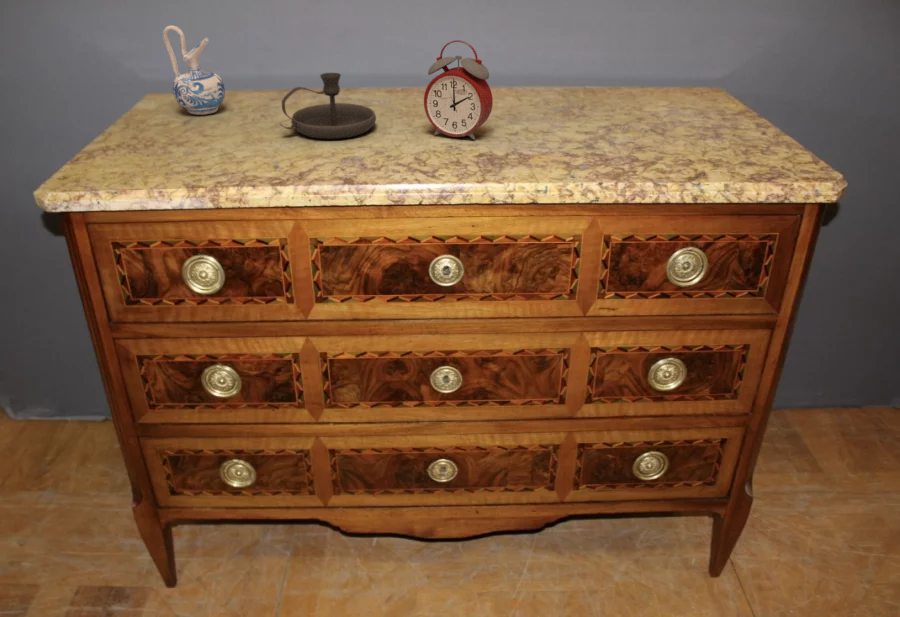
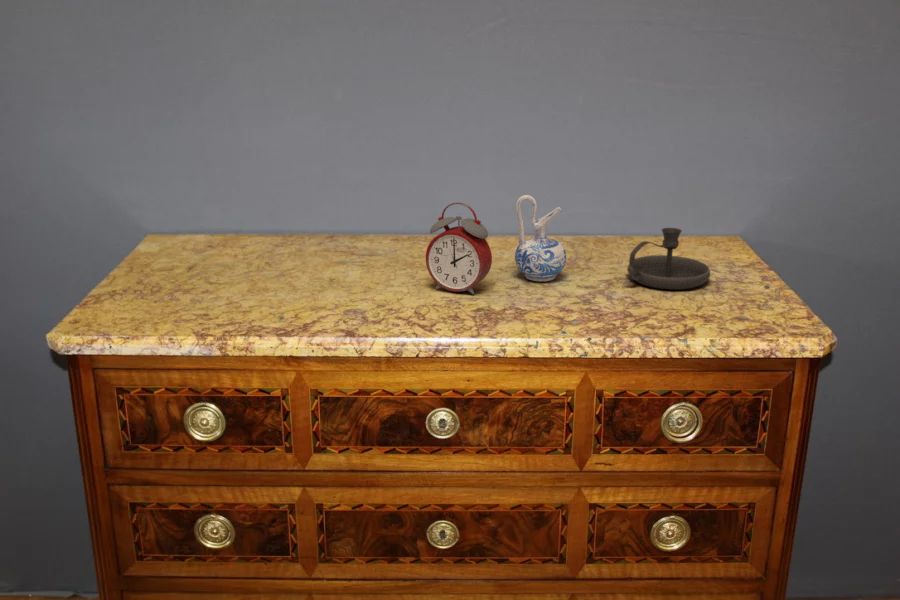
ceramic pitcher: present [163,26,225,115] -> present [515,195,566,281]
candlestick: present [280,73,376,139] -> present [626,228,710,290]

